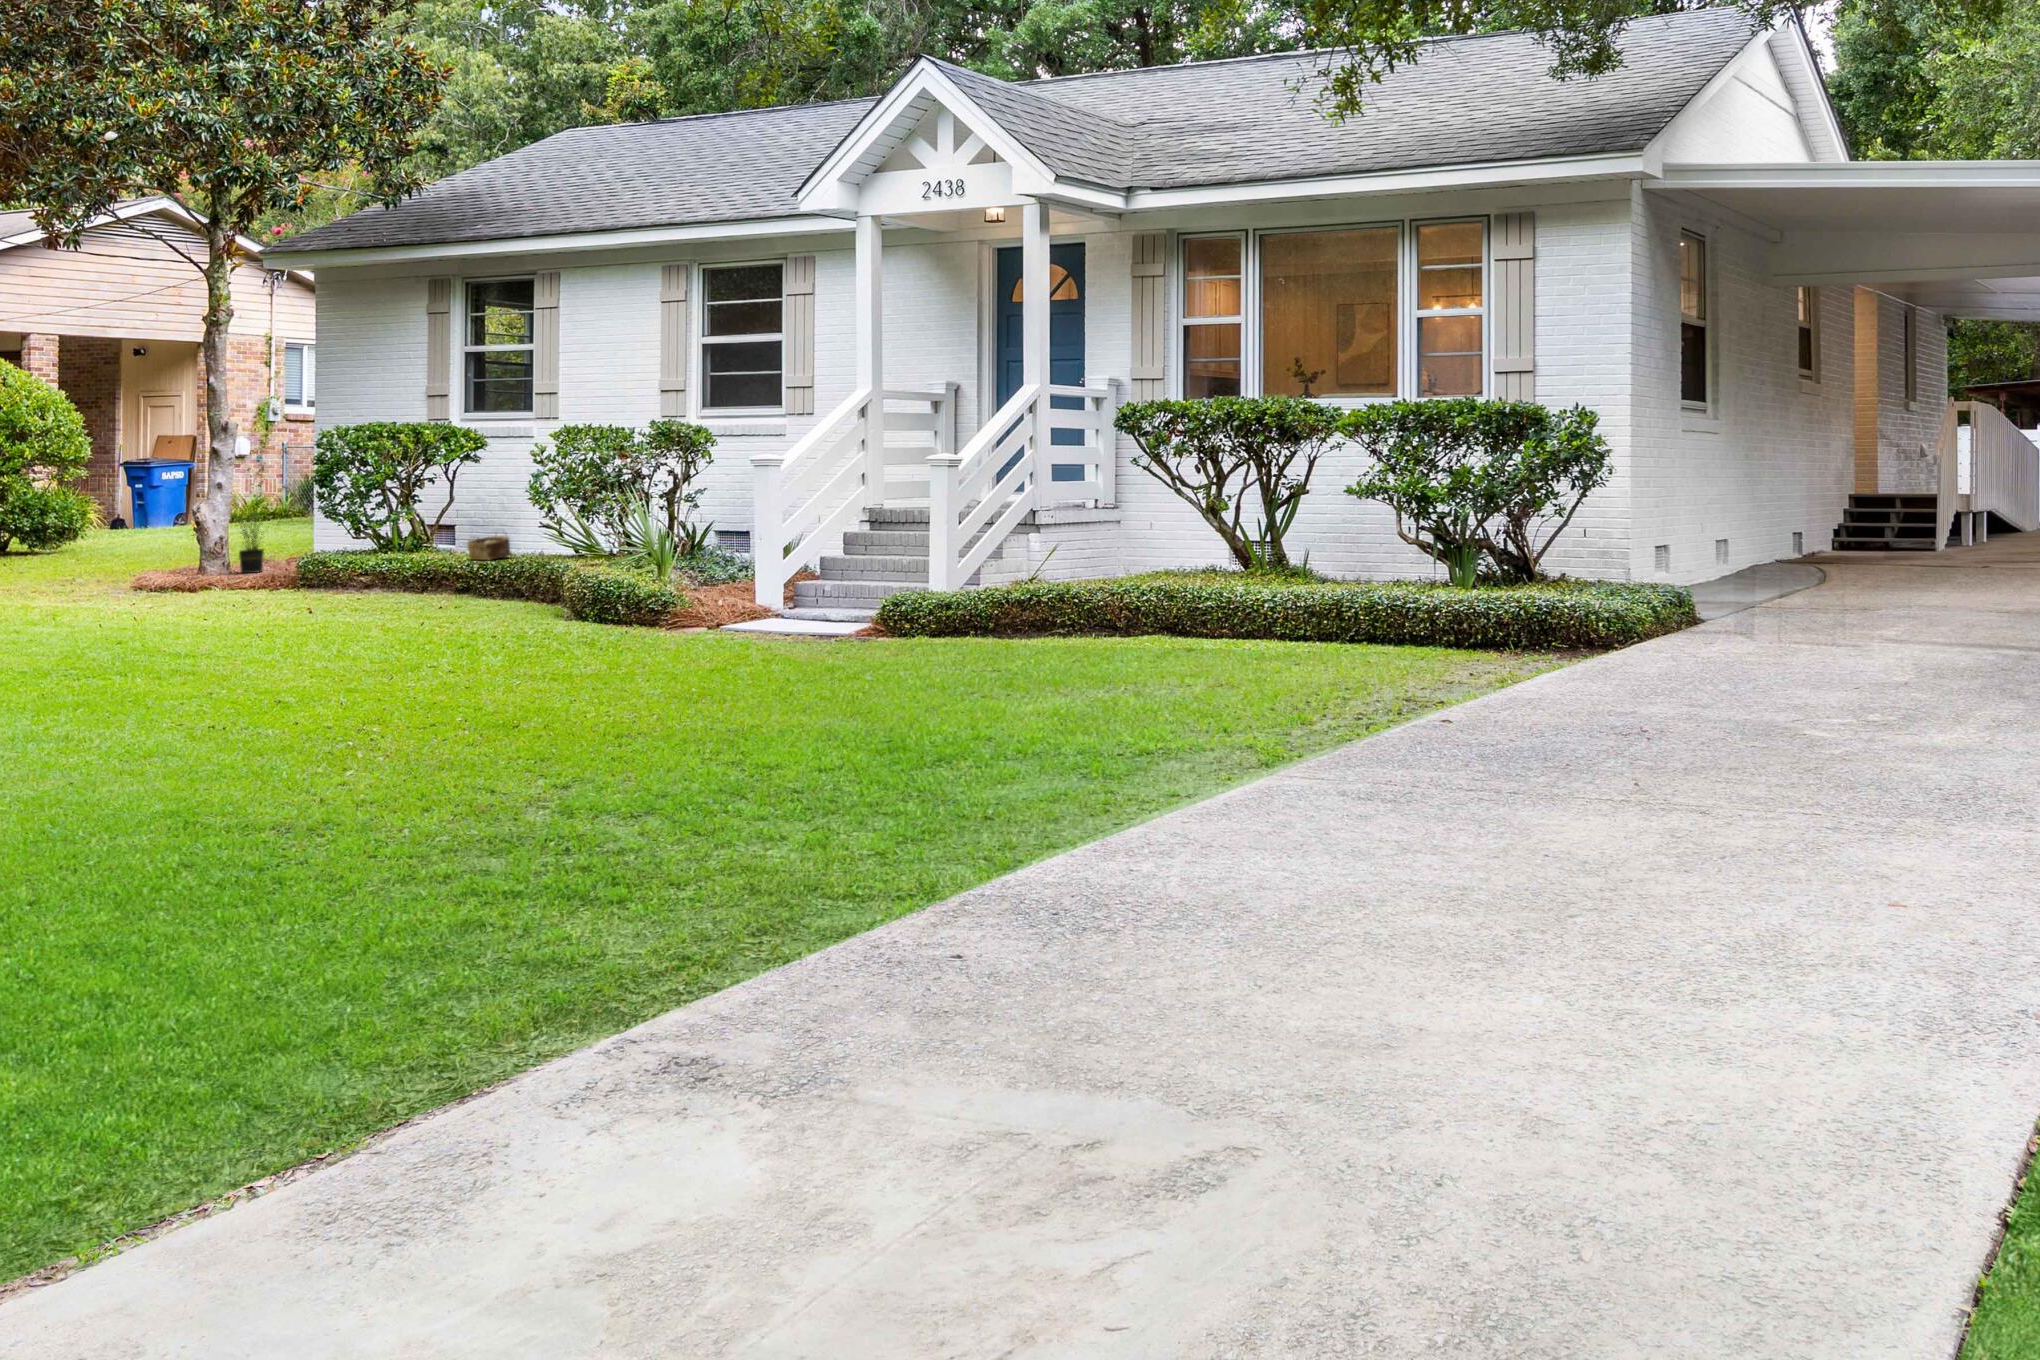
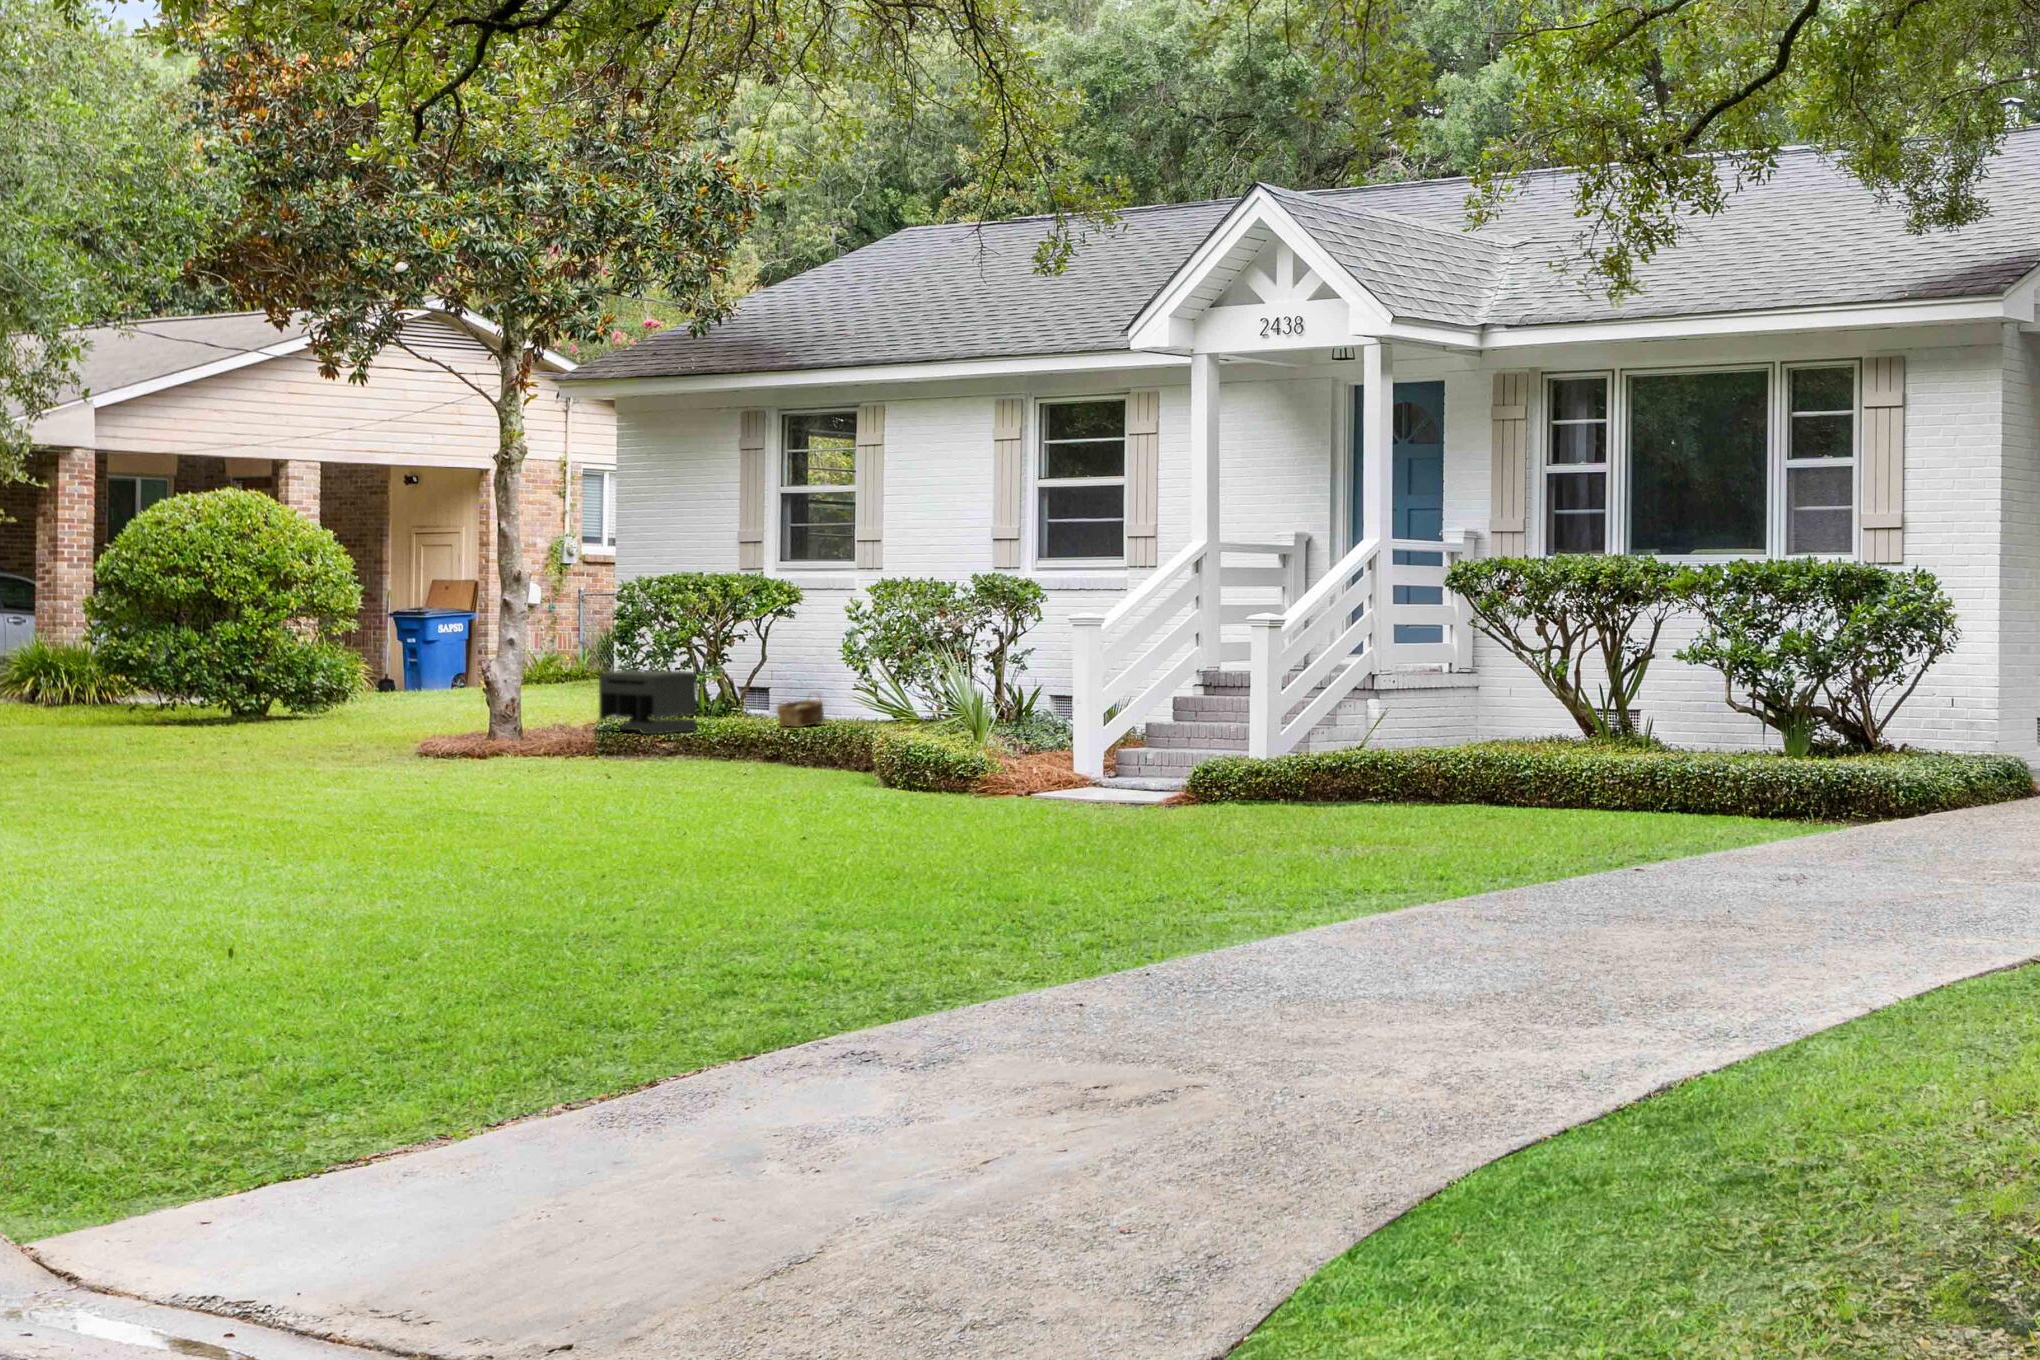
potted plant: present [235,509,264,573] -> none [518,665,567,739]
bench: none [303,510,393,568] -> present [599,670,697,734]

